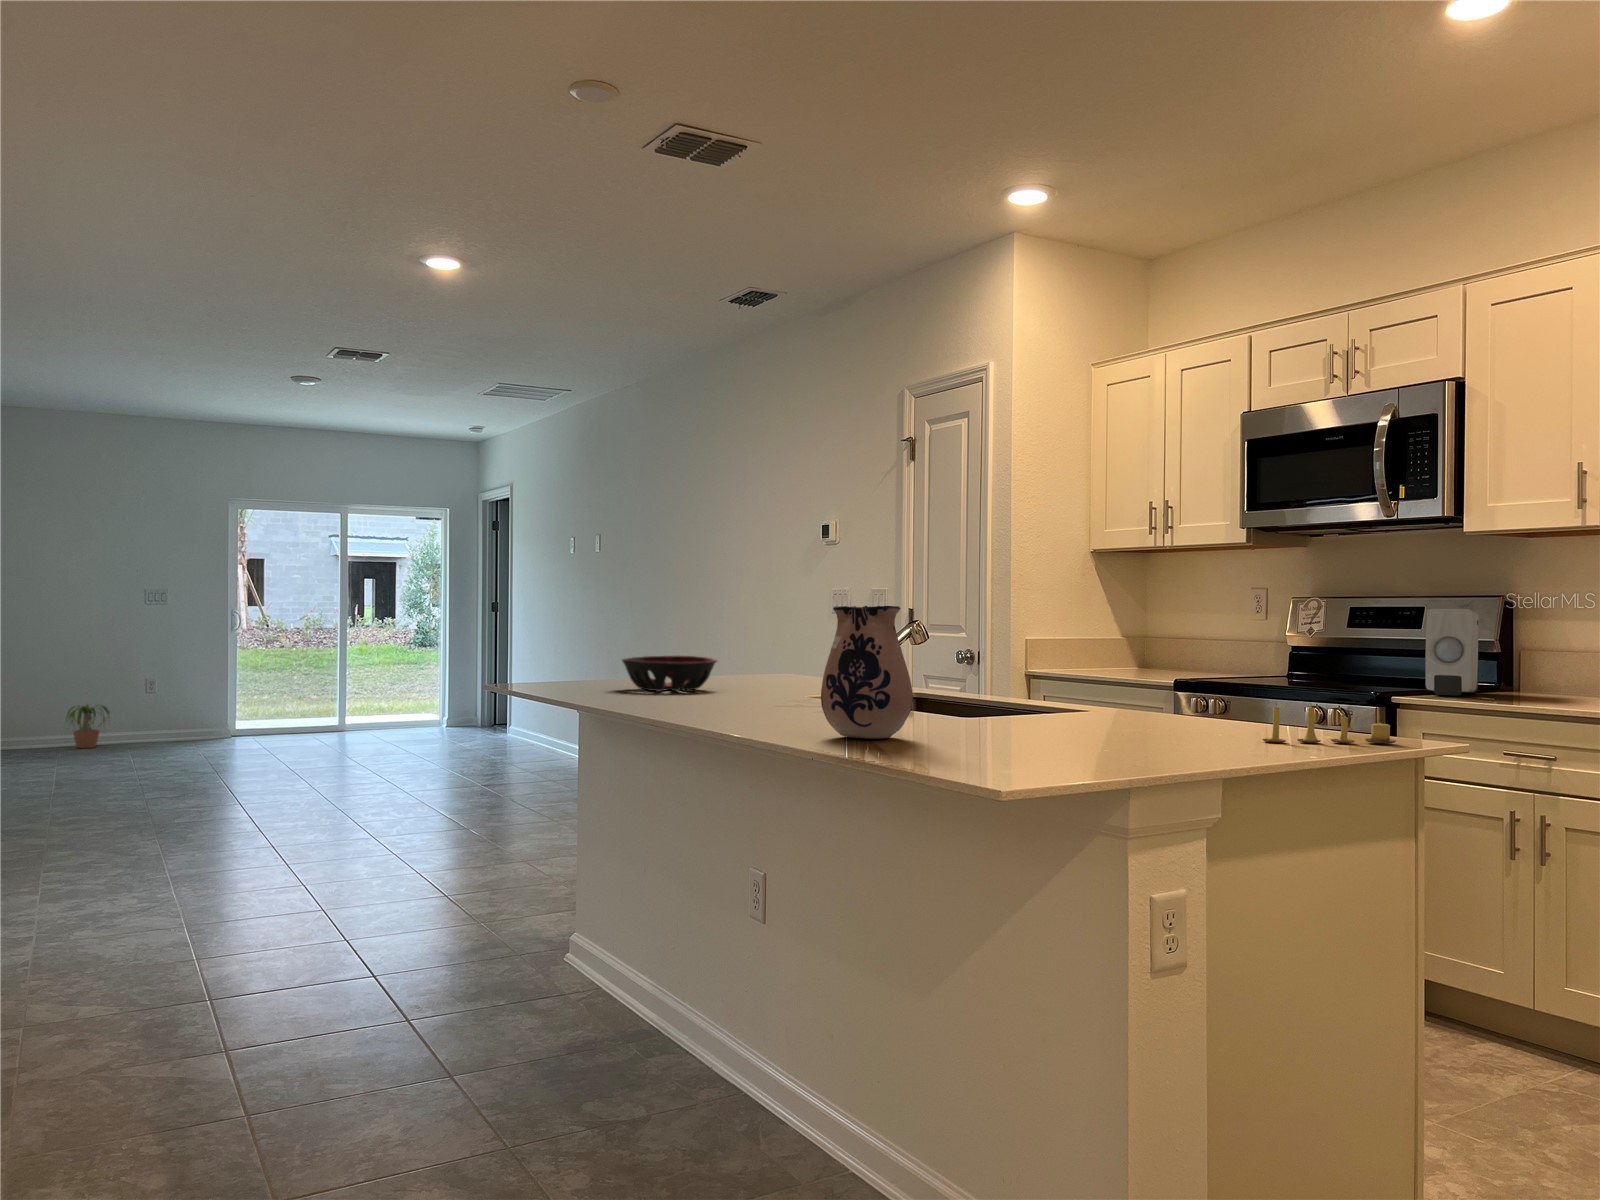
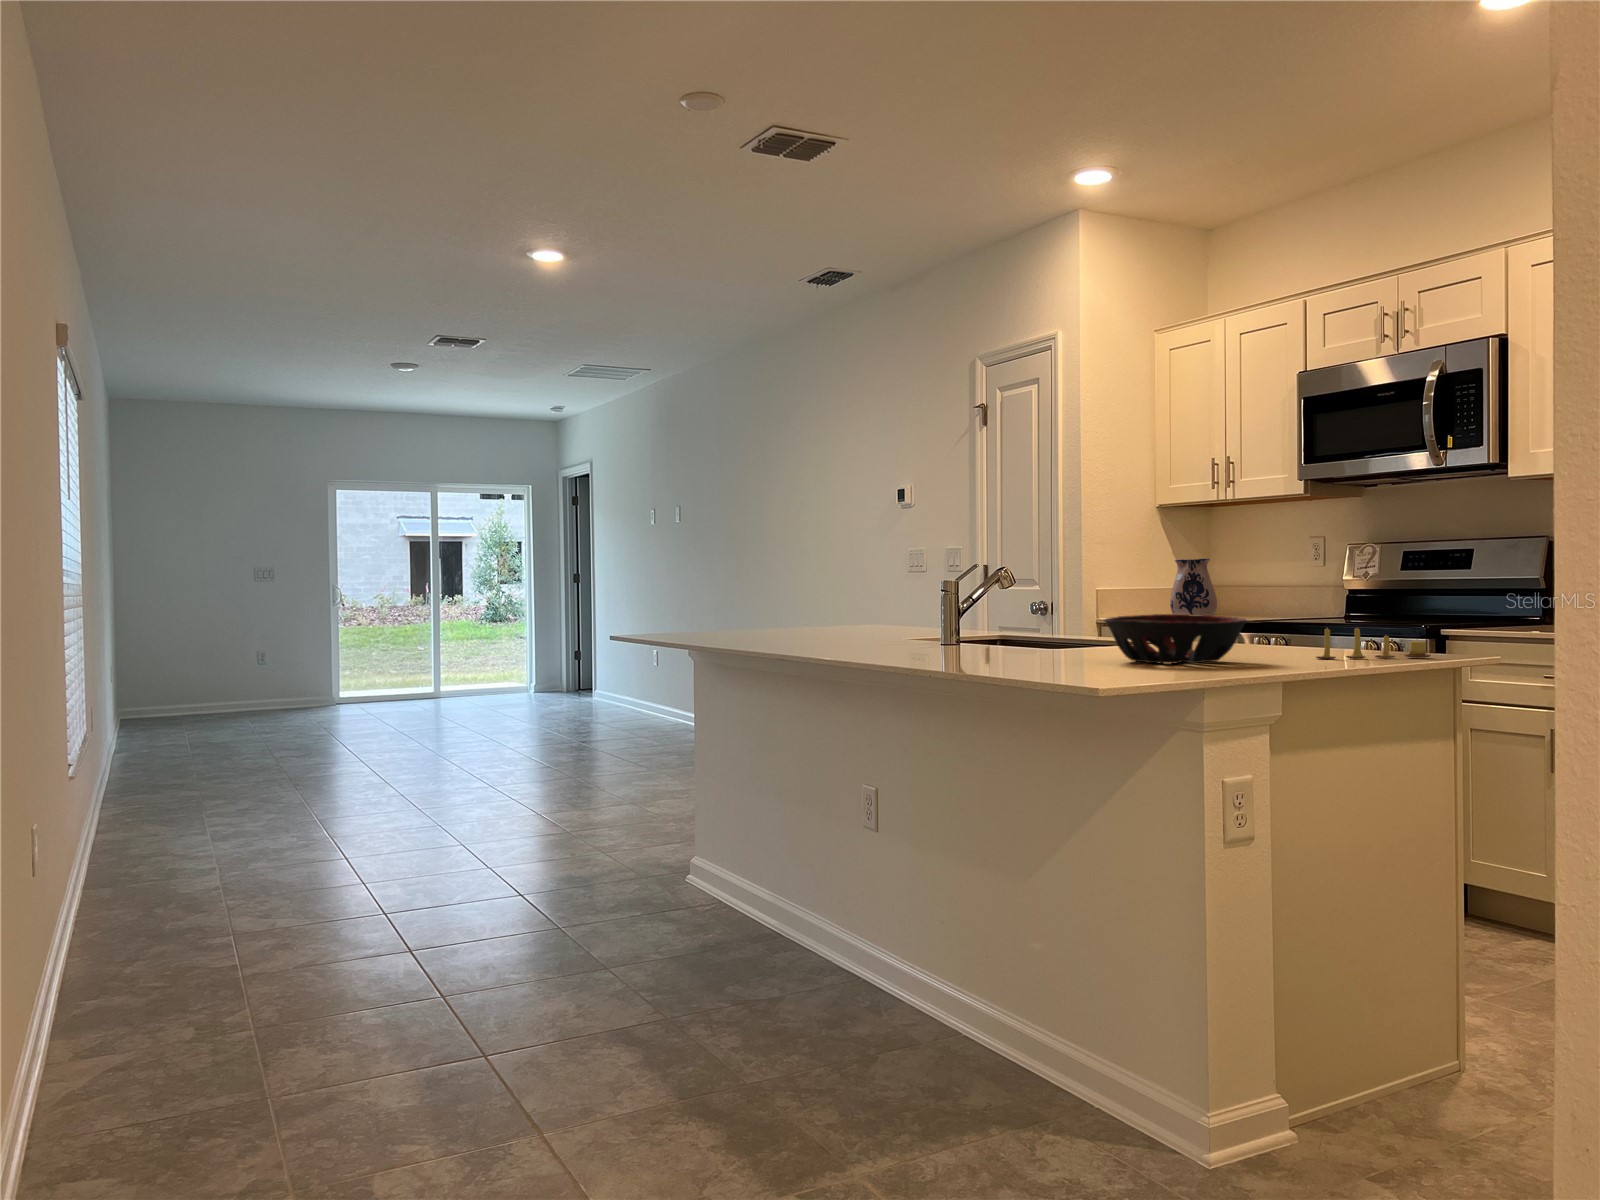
ceramic pitcher: present [821,606,913,739] -> present [1170,559,1217,616]
soap dispenser: present [1425,609,1479,696] -> none [1472,548,1522,627]
decorative bowl: present [622,656,717,691] -> present [1103,614,1247,663]
potted plant: present [66,704,110,748] -> none [157,683,212,726]

